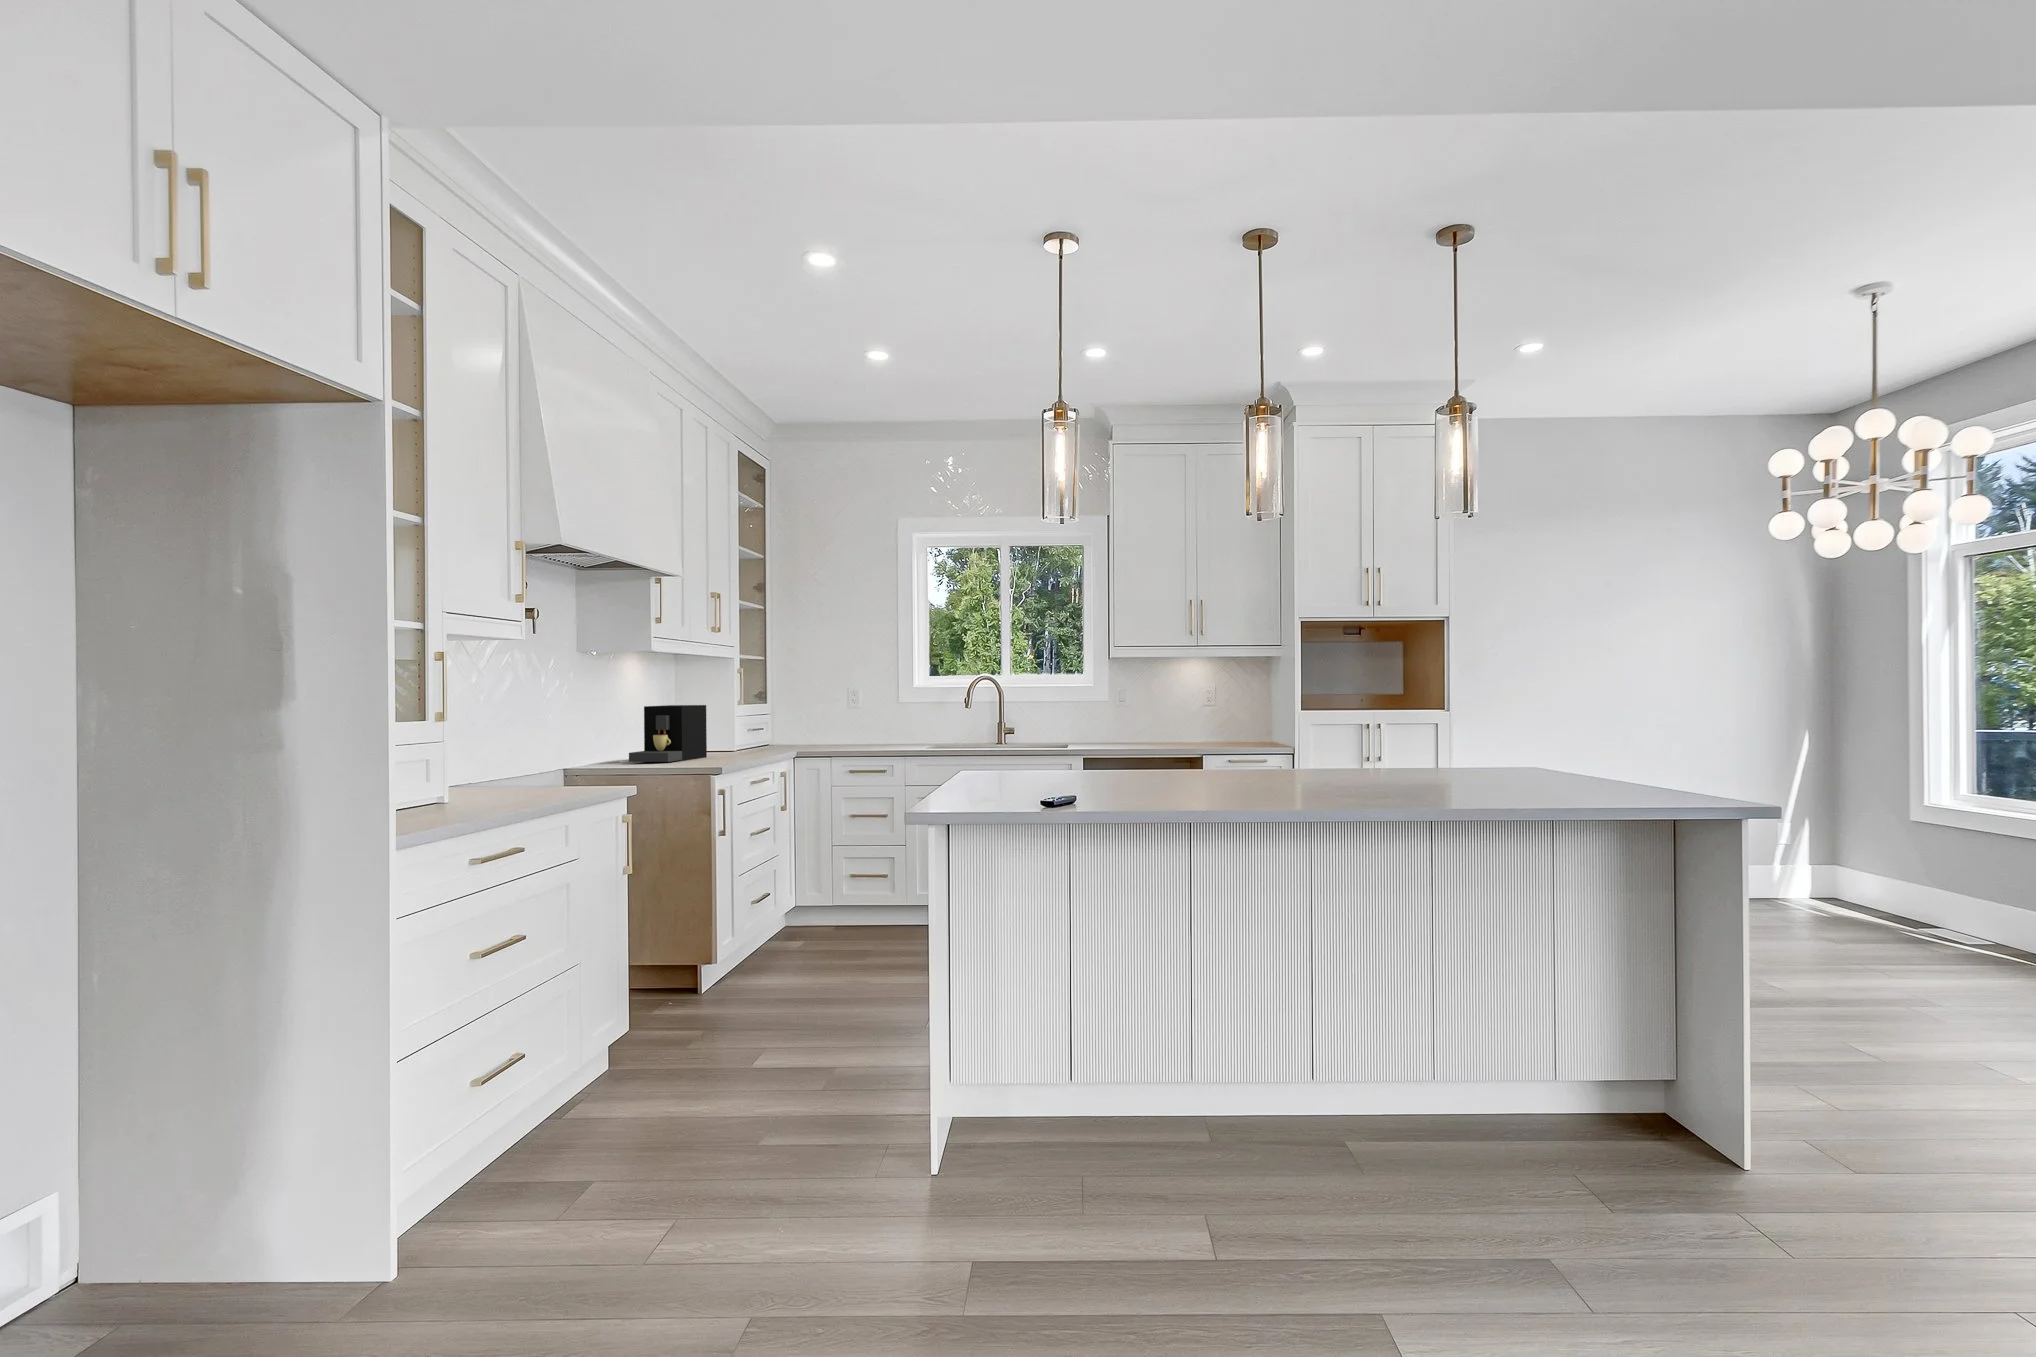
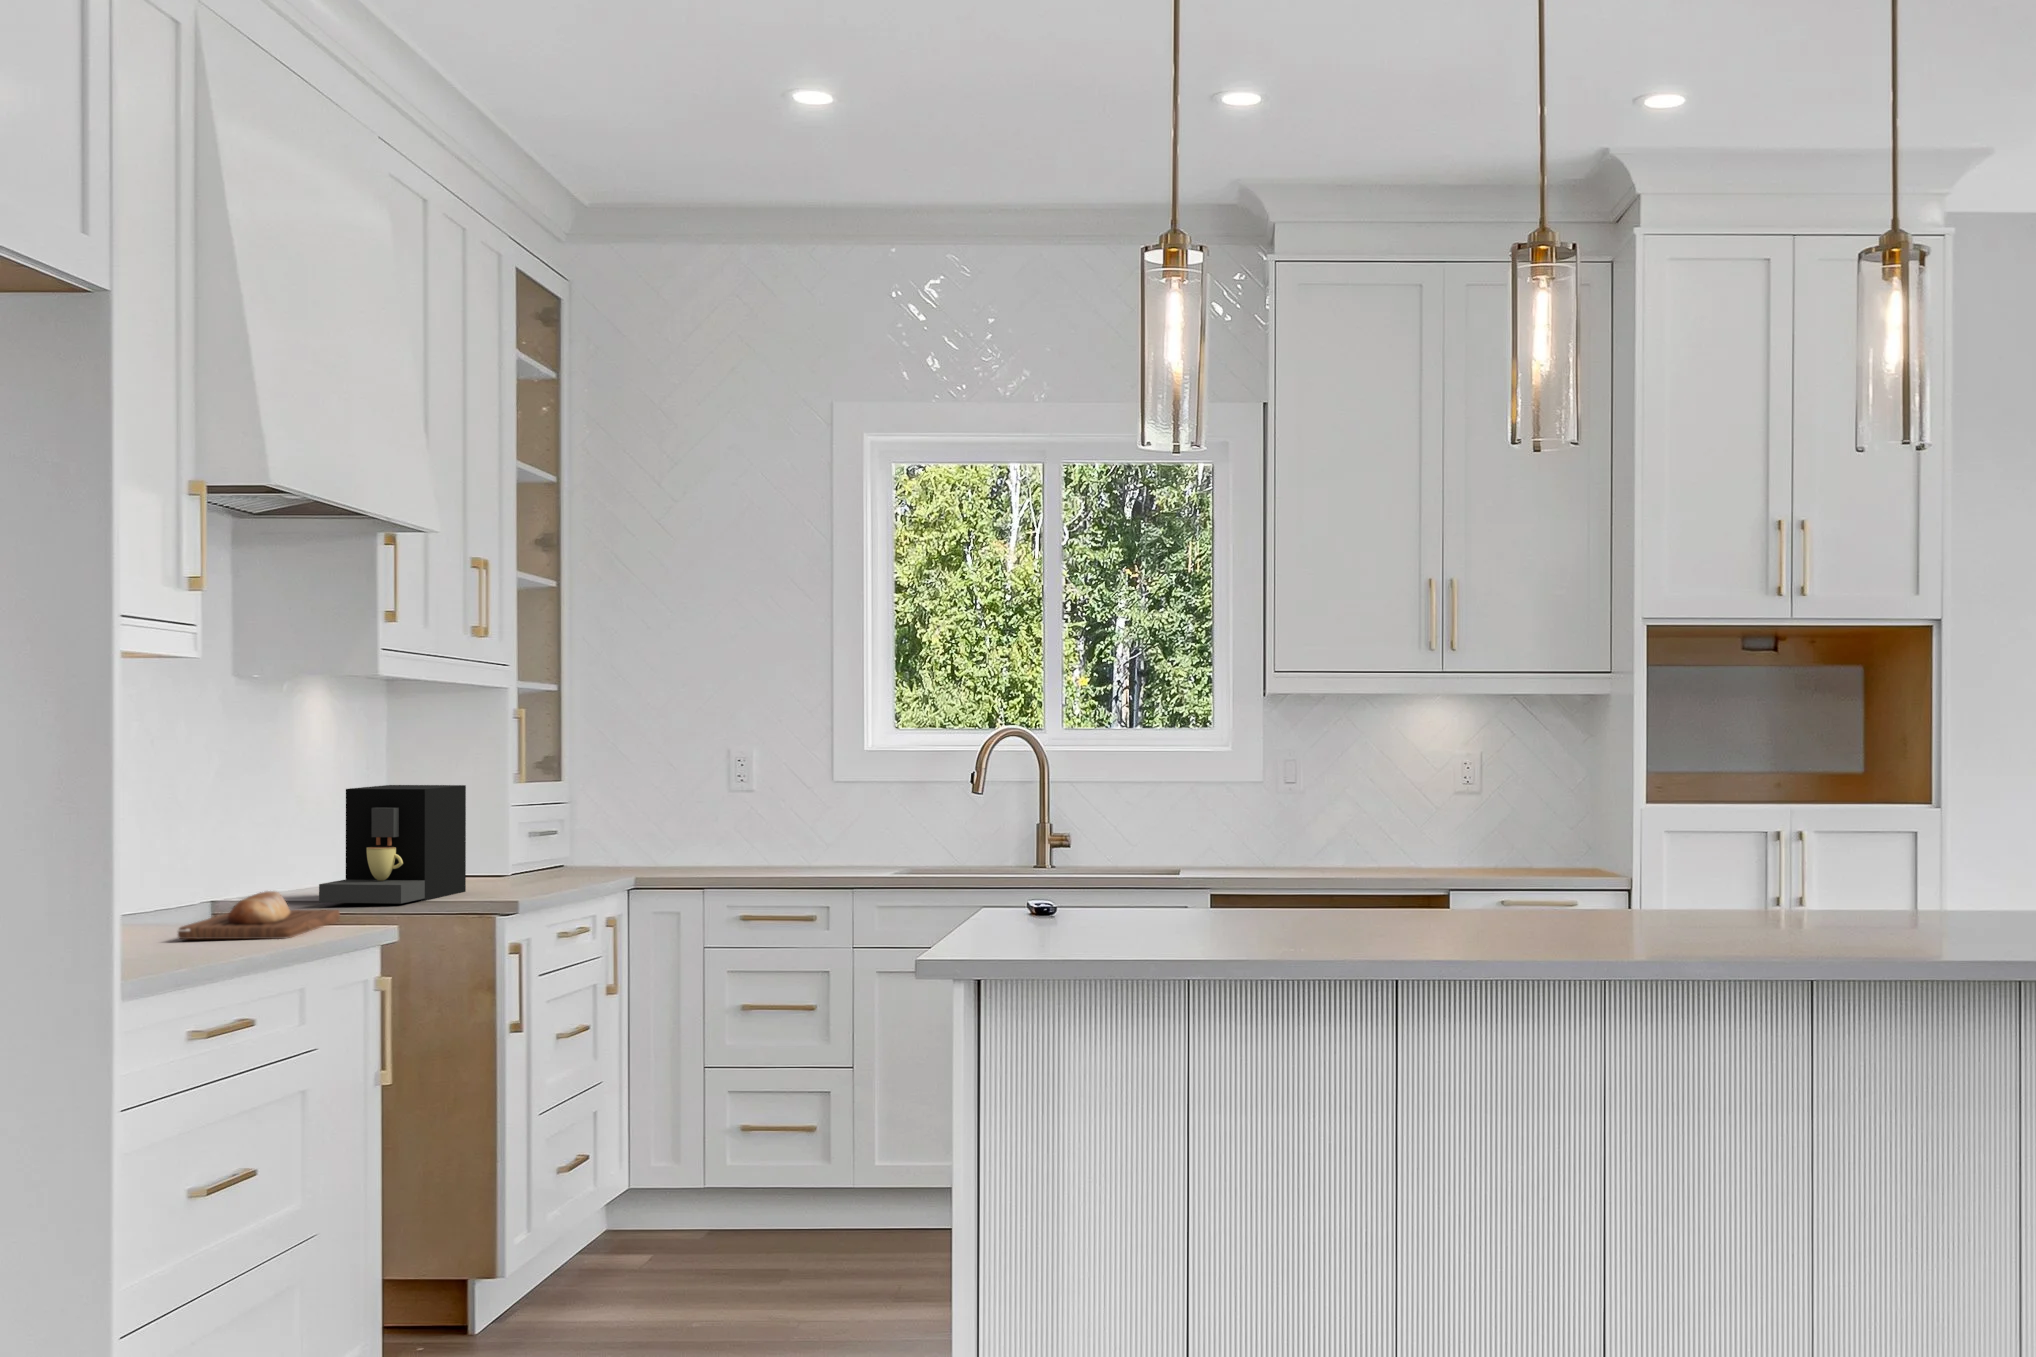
bread loaf: none [543,754,631,777] -> present [178,891,340,939]

